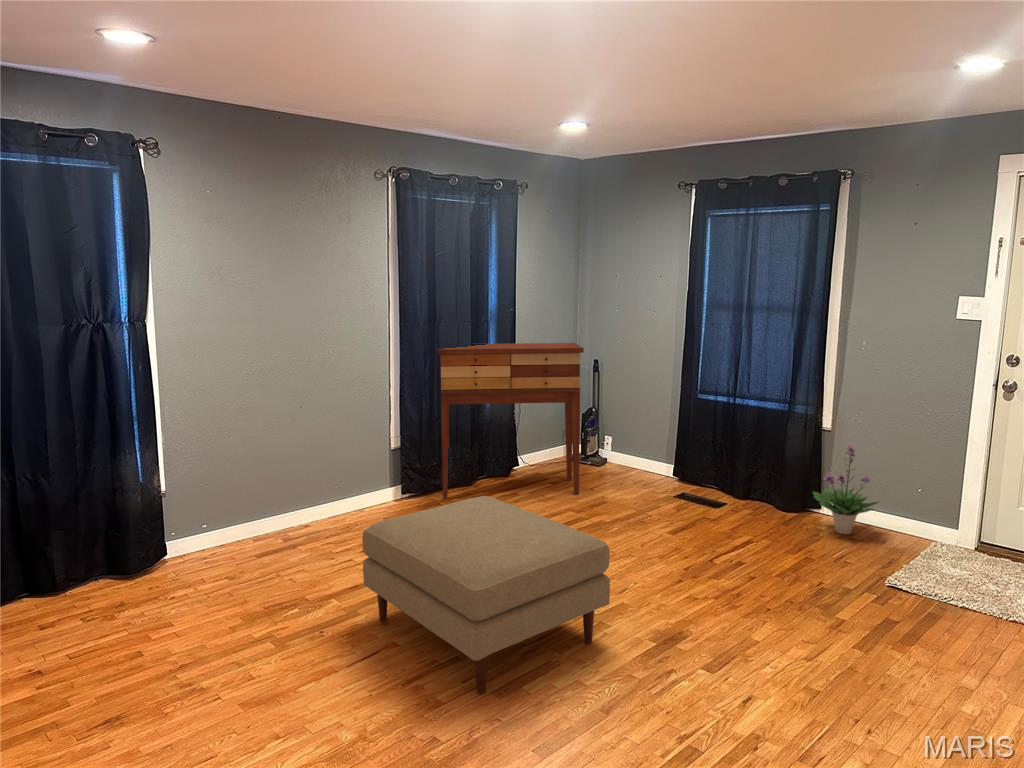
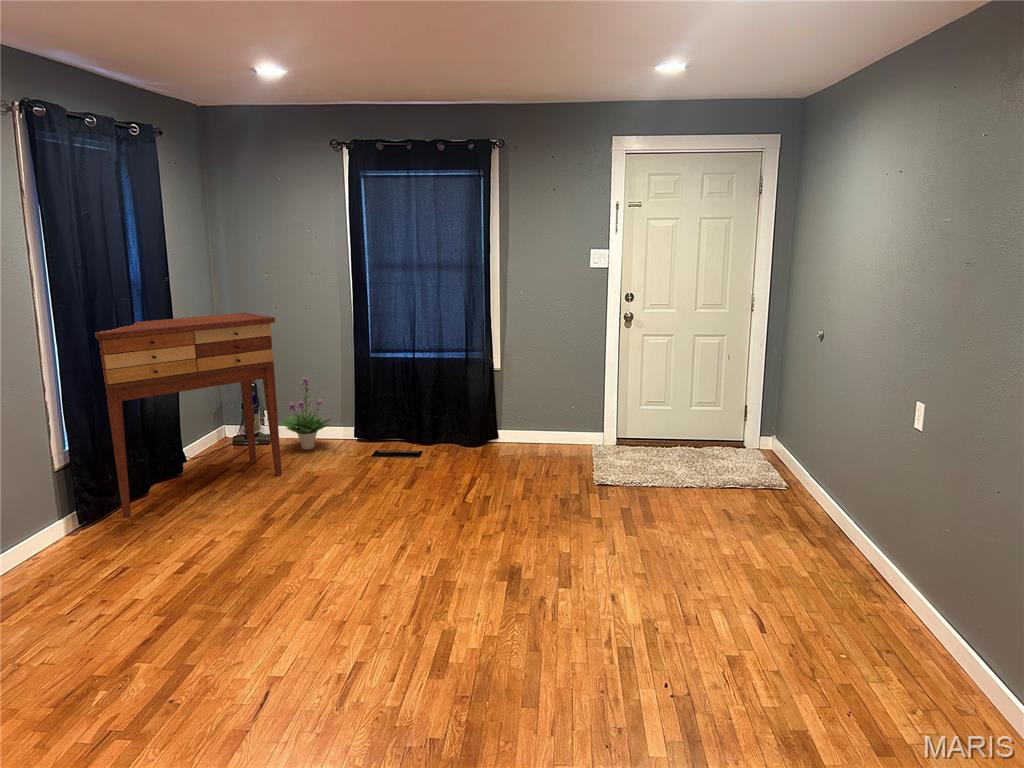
potted plant: present [813,445,878,534] -> present [281,377,331,450]
ottoman: present [362,496,610,694] -> none [199,493,472,686]

